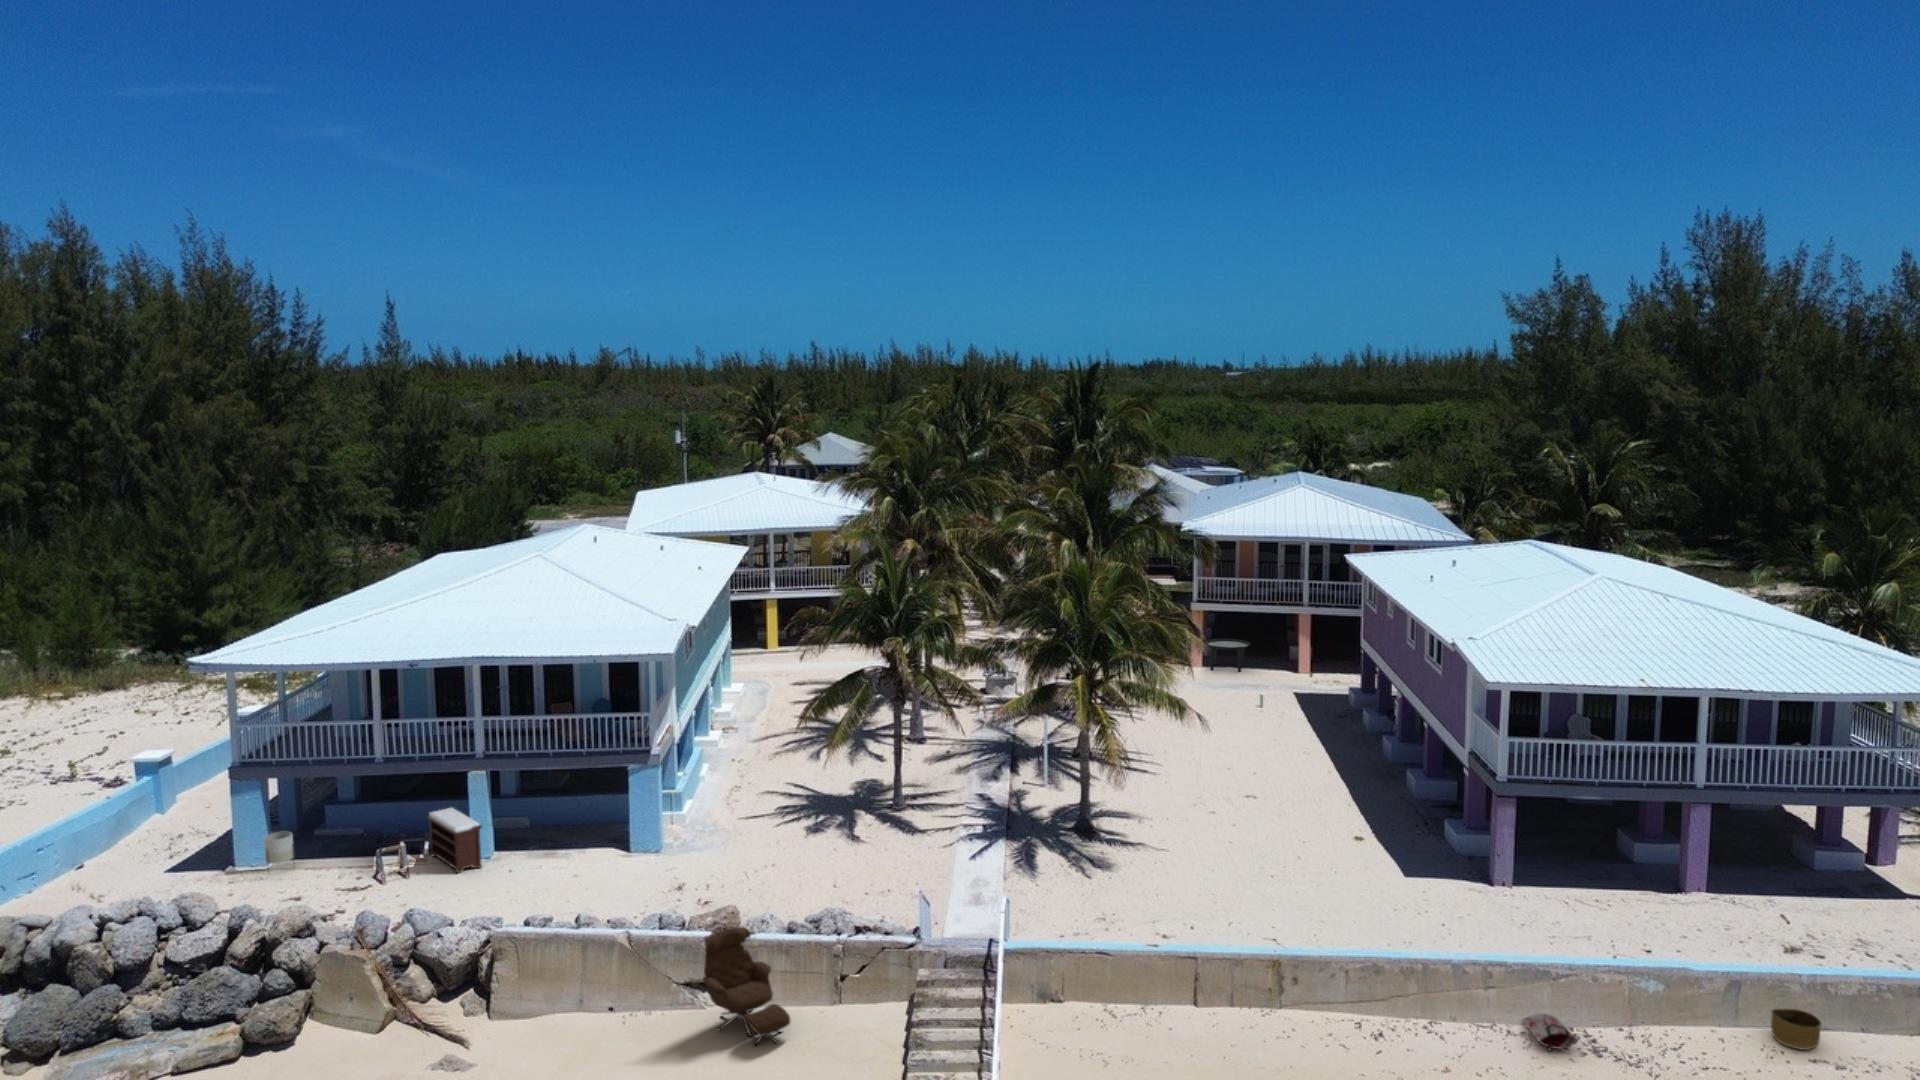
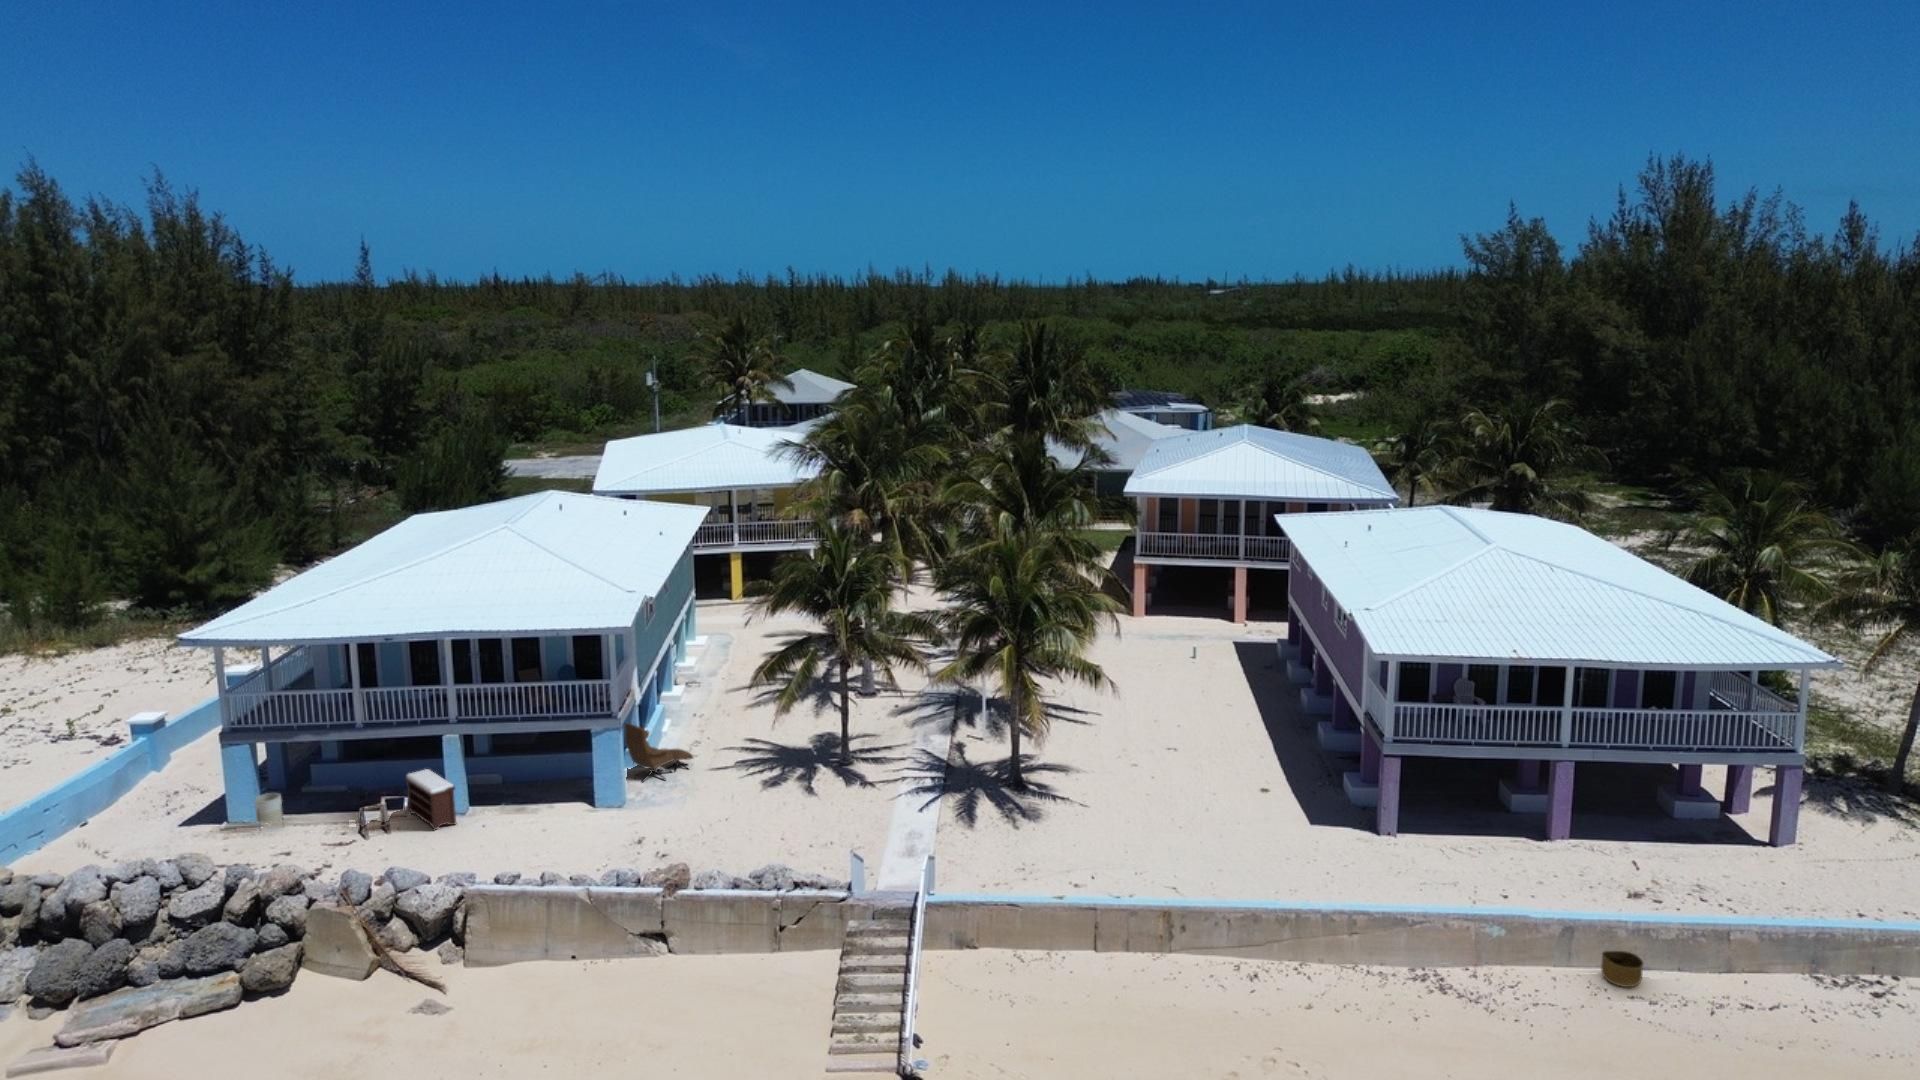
round table: present [1205,639,1250,672] -> none [1147,589,1190,622]
lounge chair: present [703,927,790,1045] -> present [625,723,693,781]
bag: present [1522,1014,1577,1051] -> none [1383,956,1429,990]

